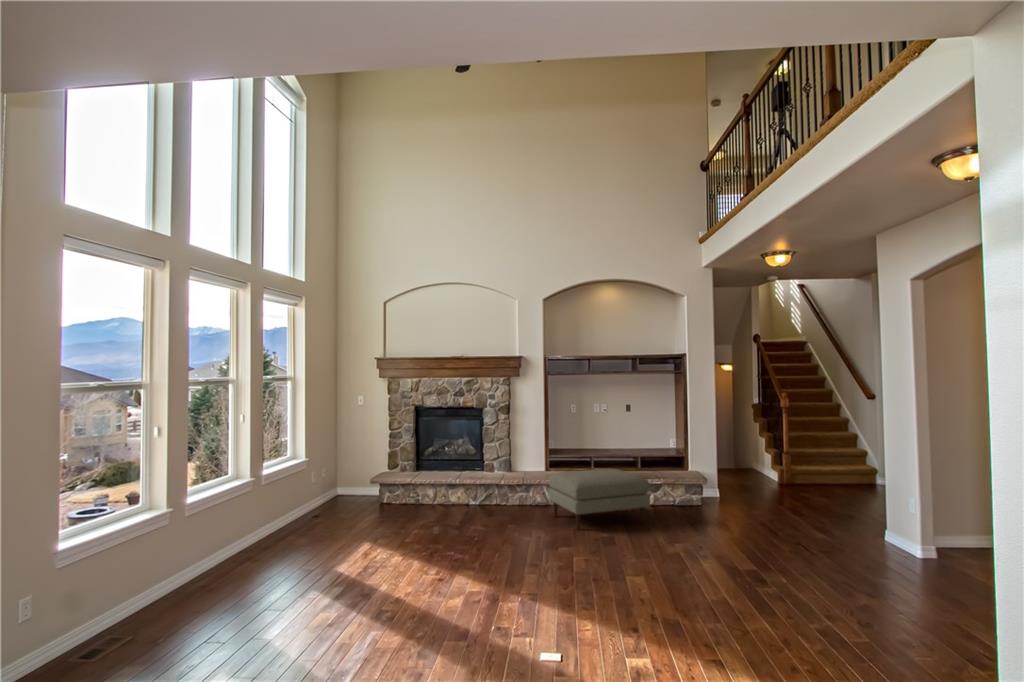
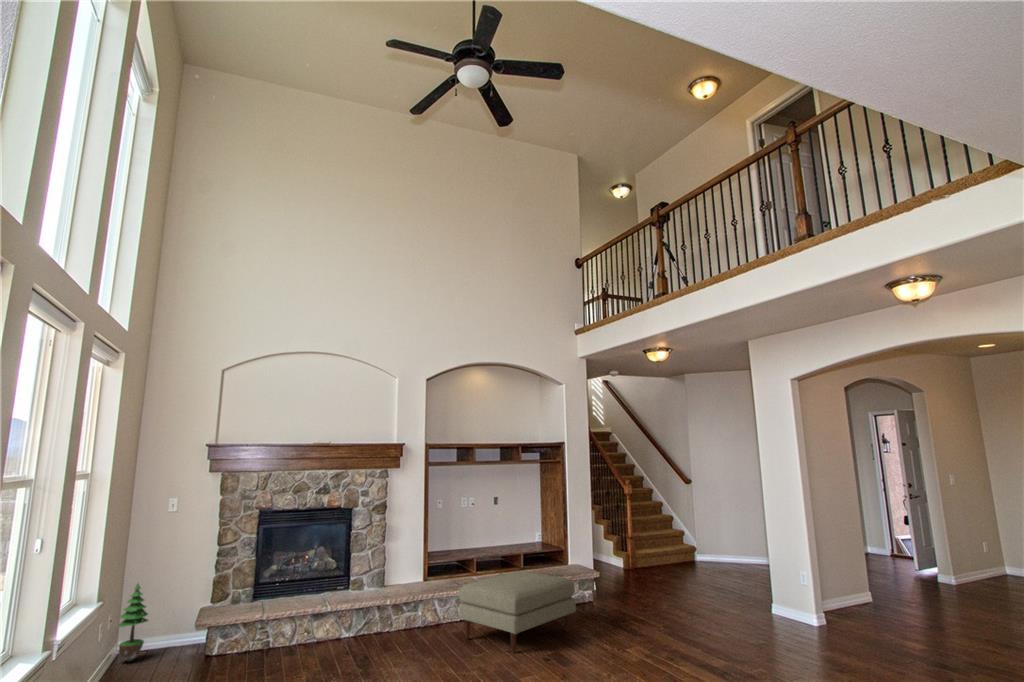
potted tree: none [330,451,349,501] -> present [118,584,148,662]

